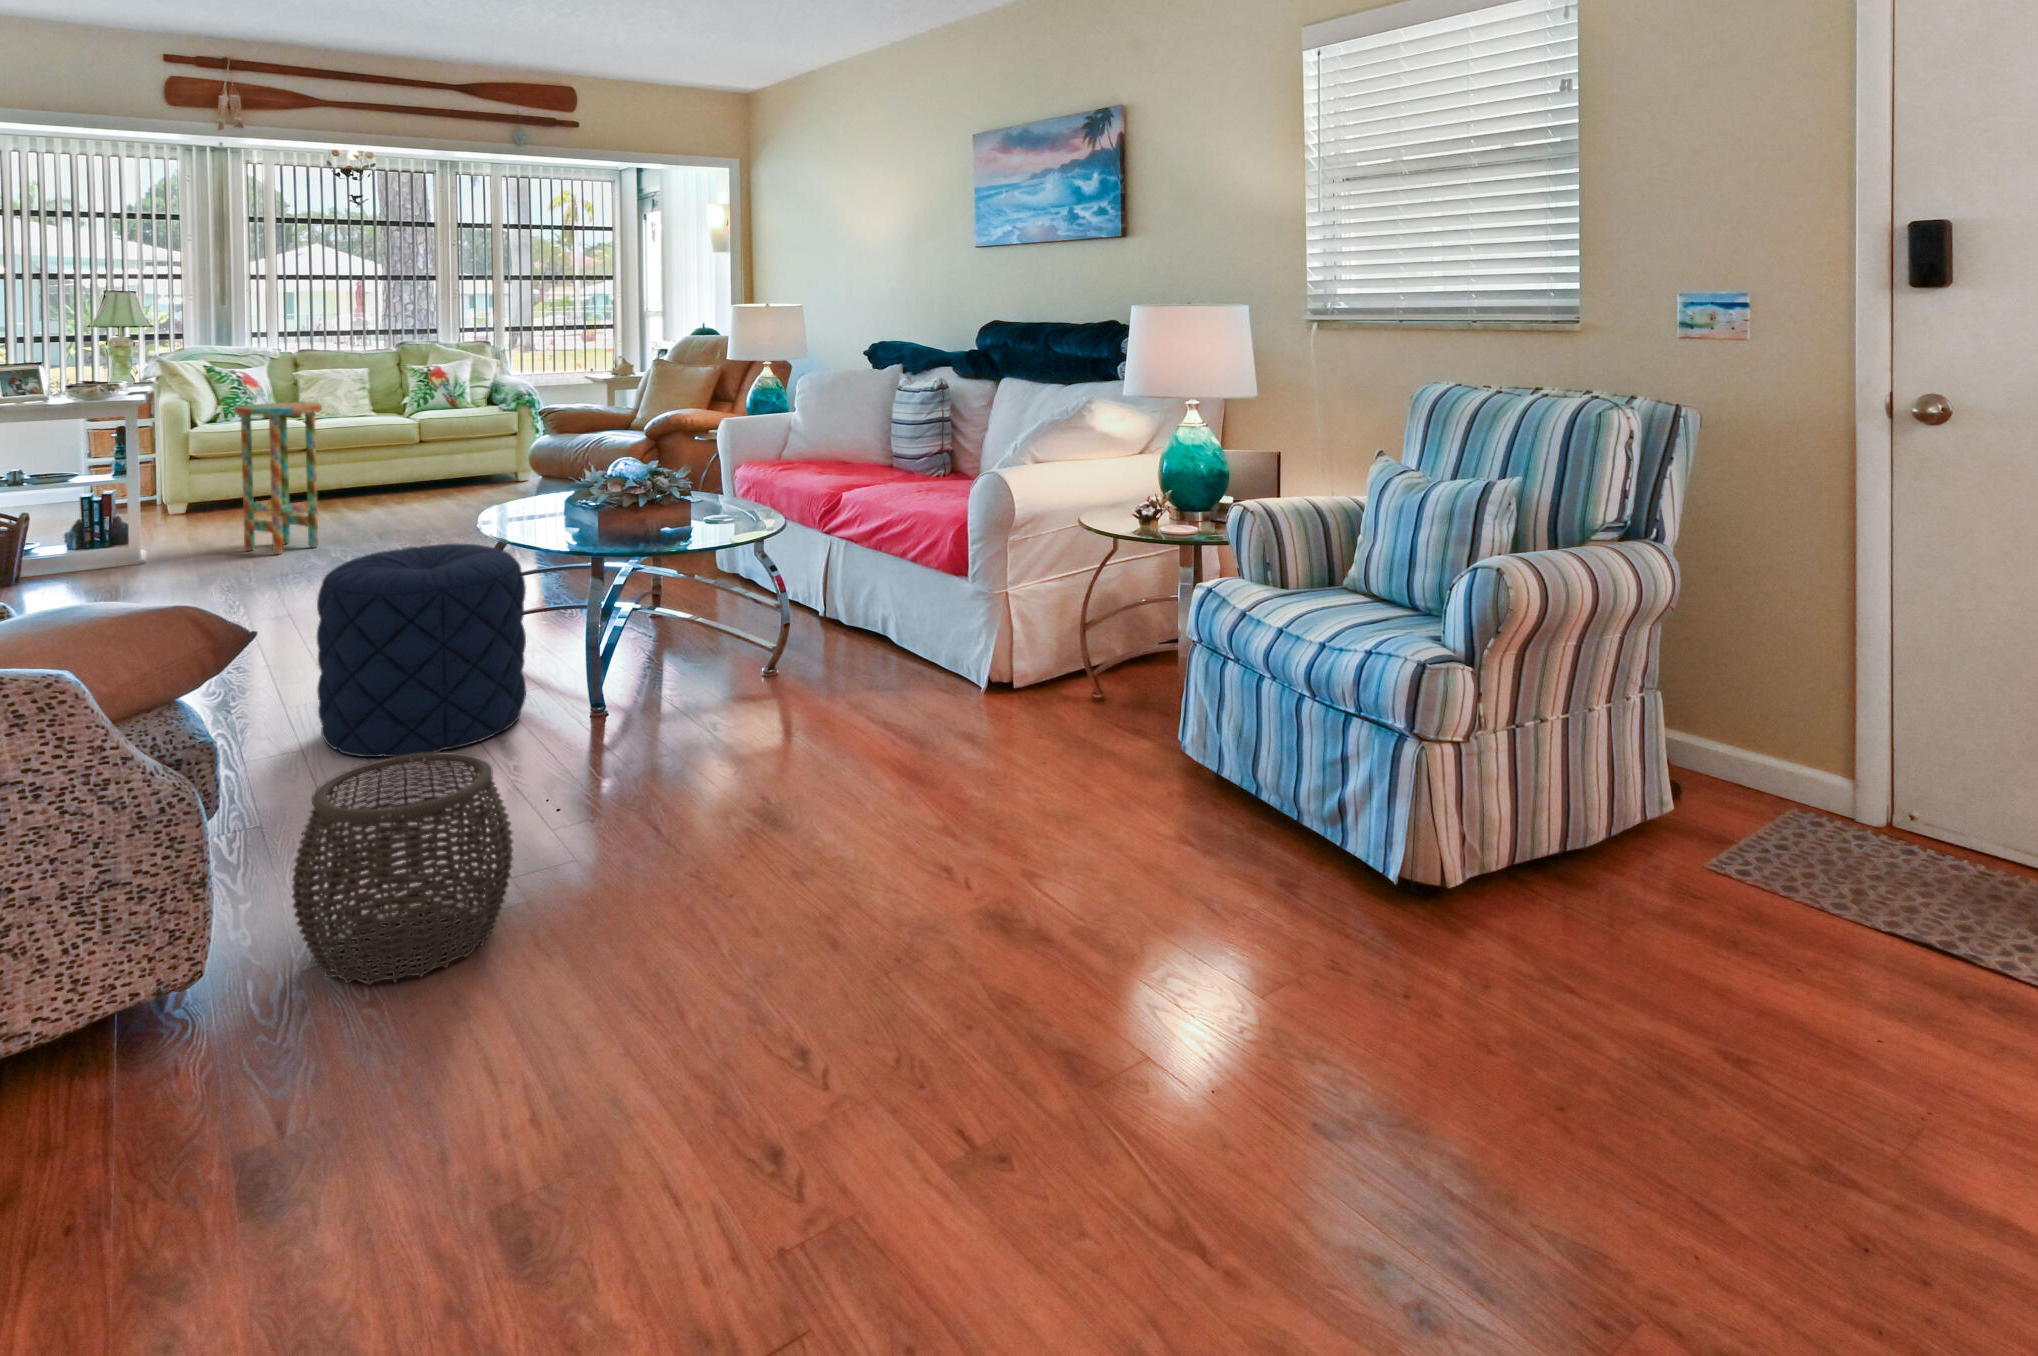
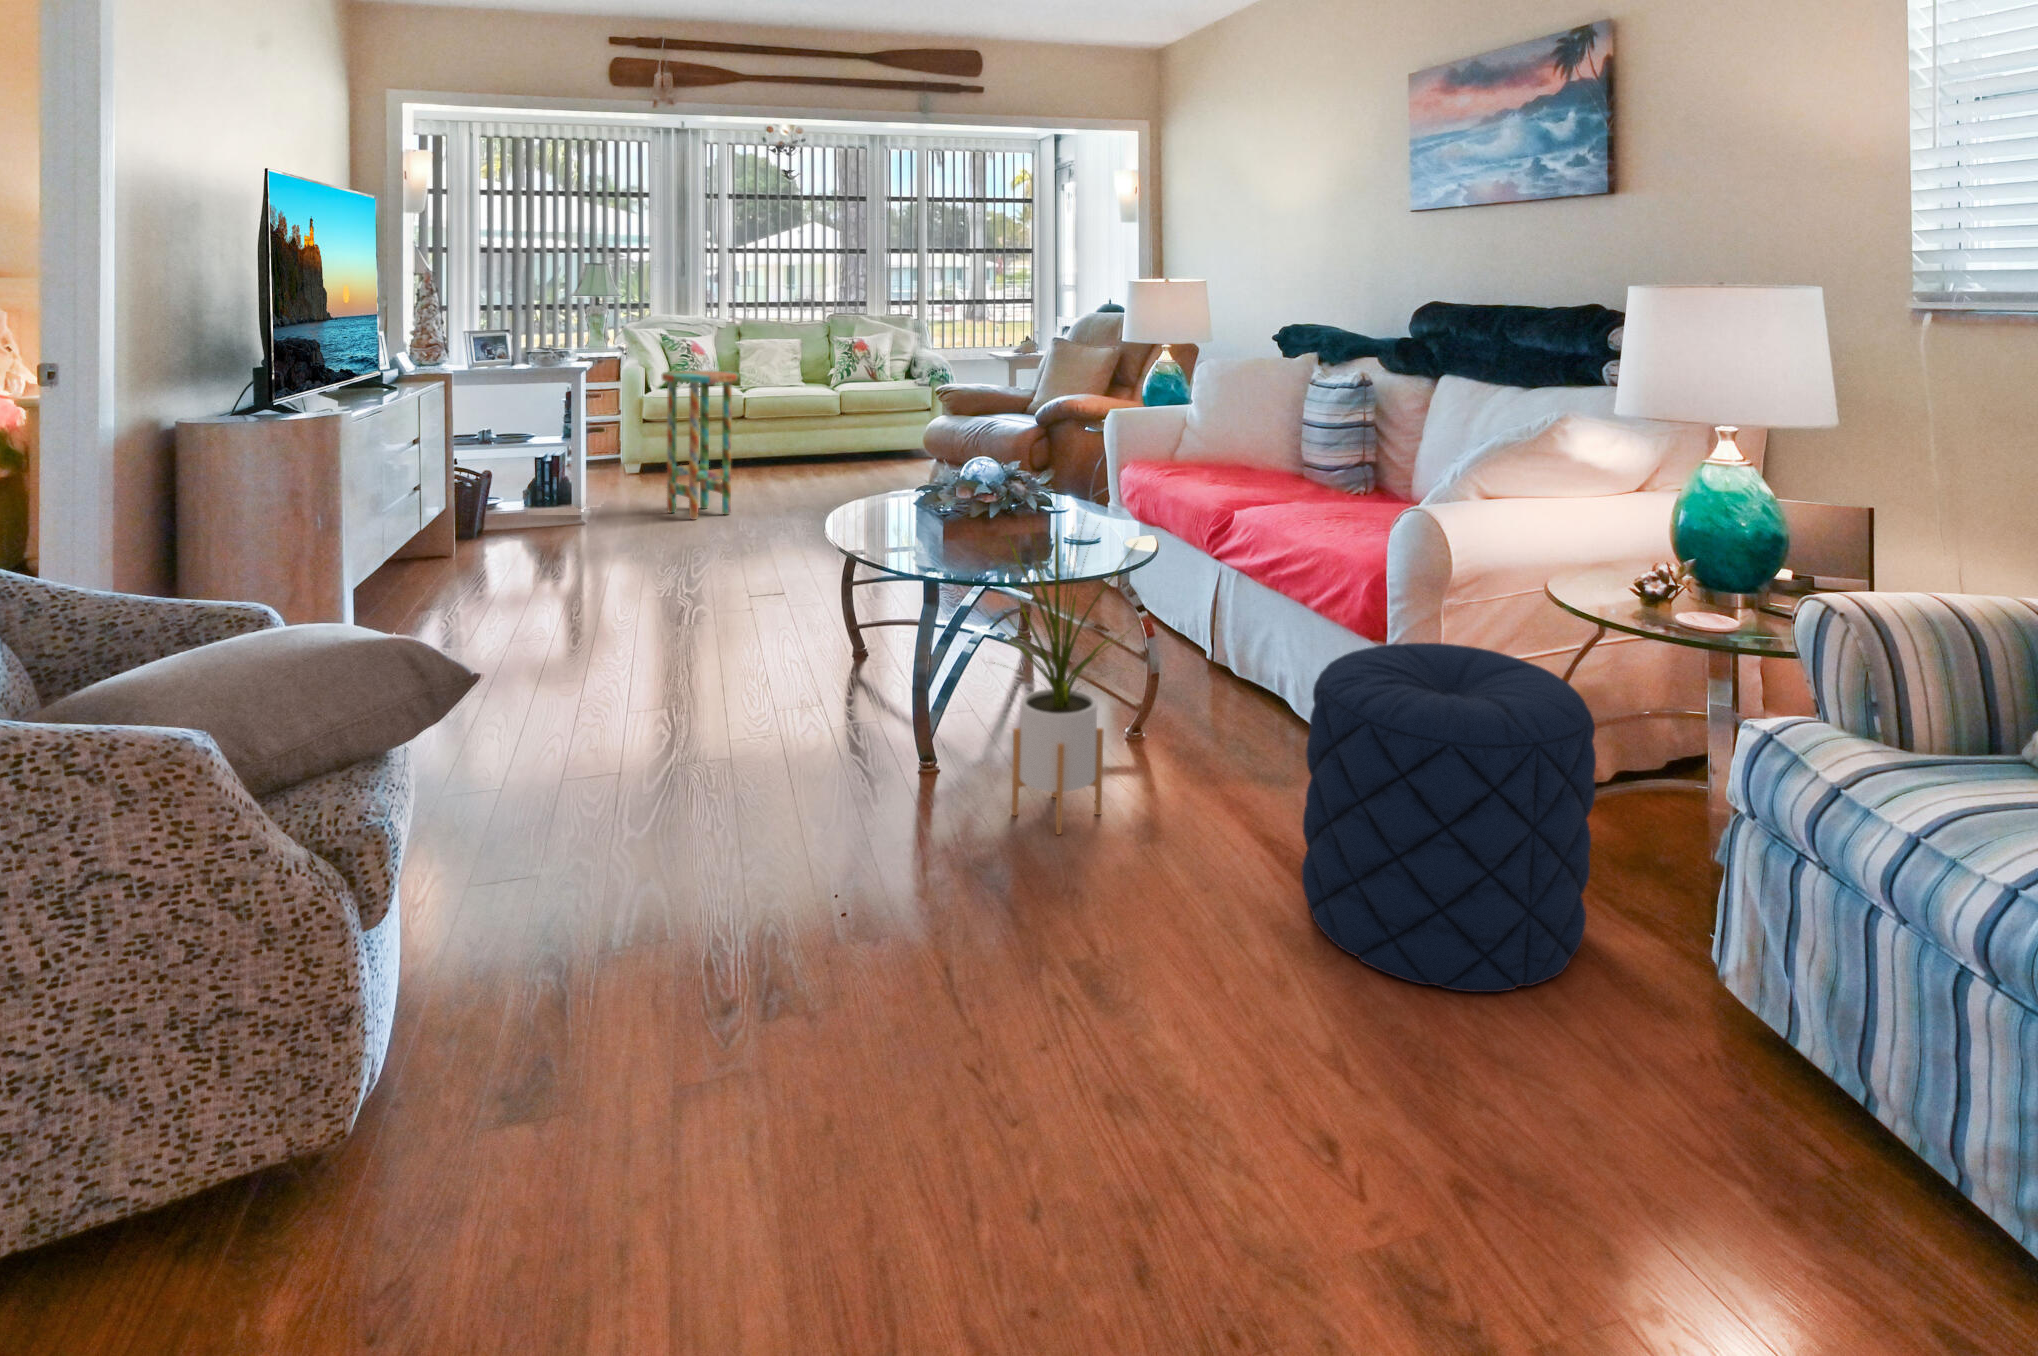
house plant: none [642,487,779,746] -> present [1003,529,1131,834]
pouf: present [317,544,526,757] -> present [1301,643,1596,992]
woven basket: present [292,752,514,985] -> none [479,850,758,1178]

